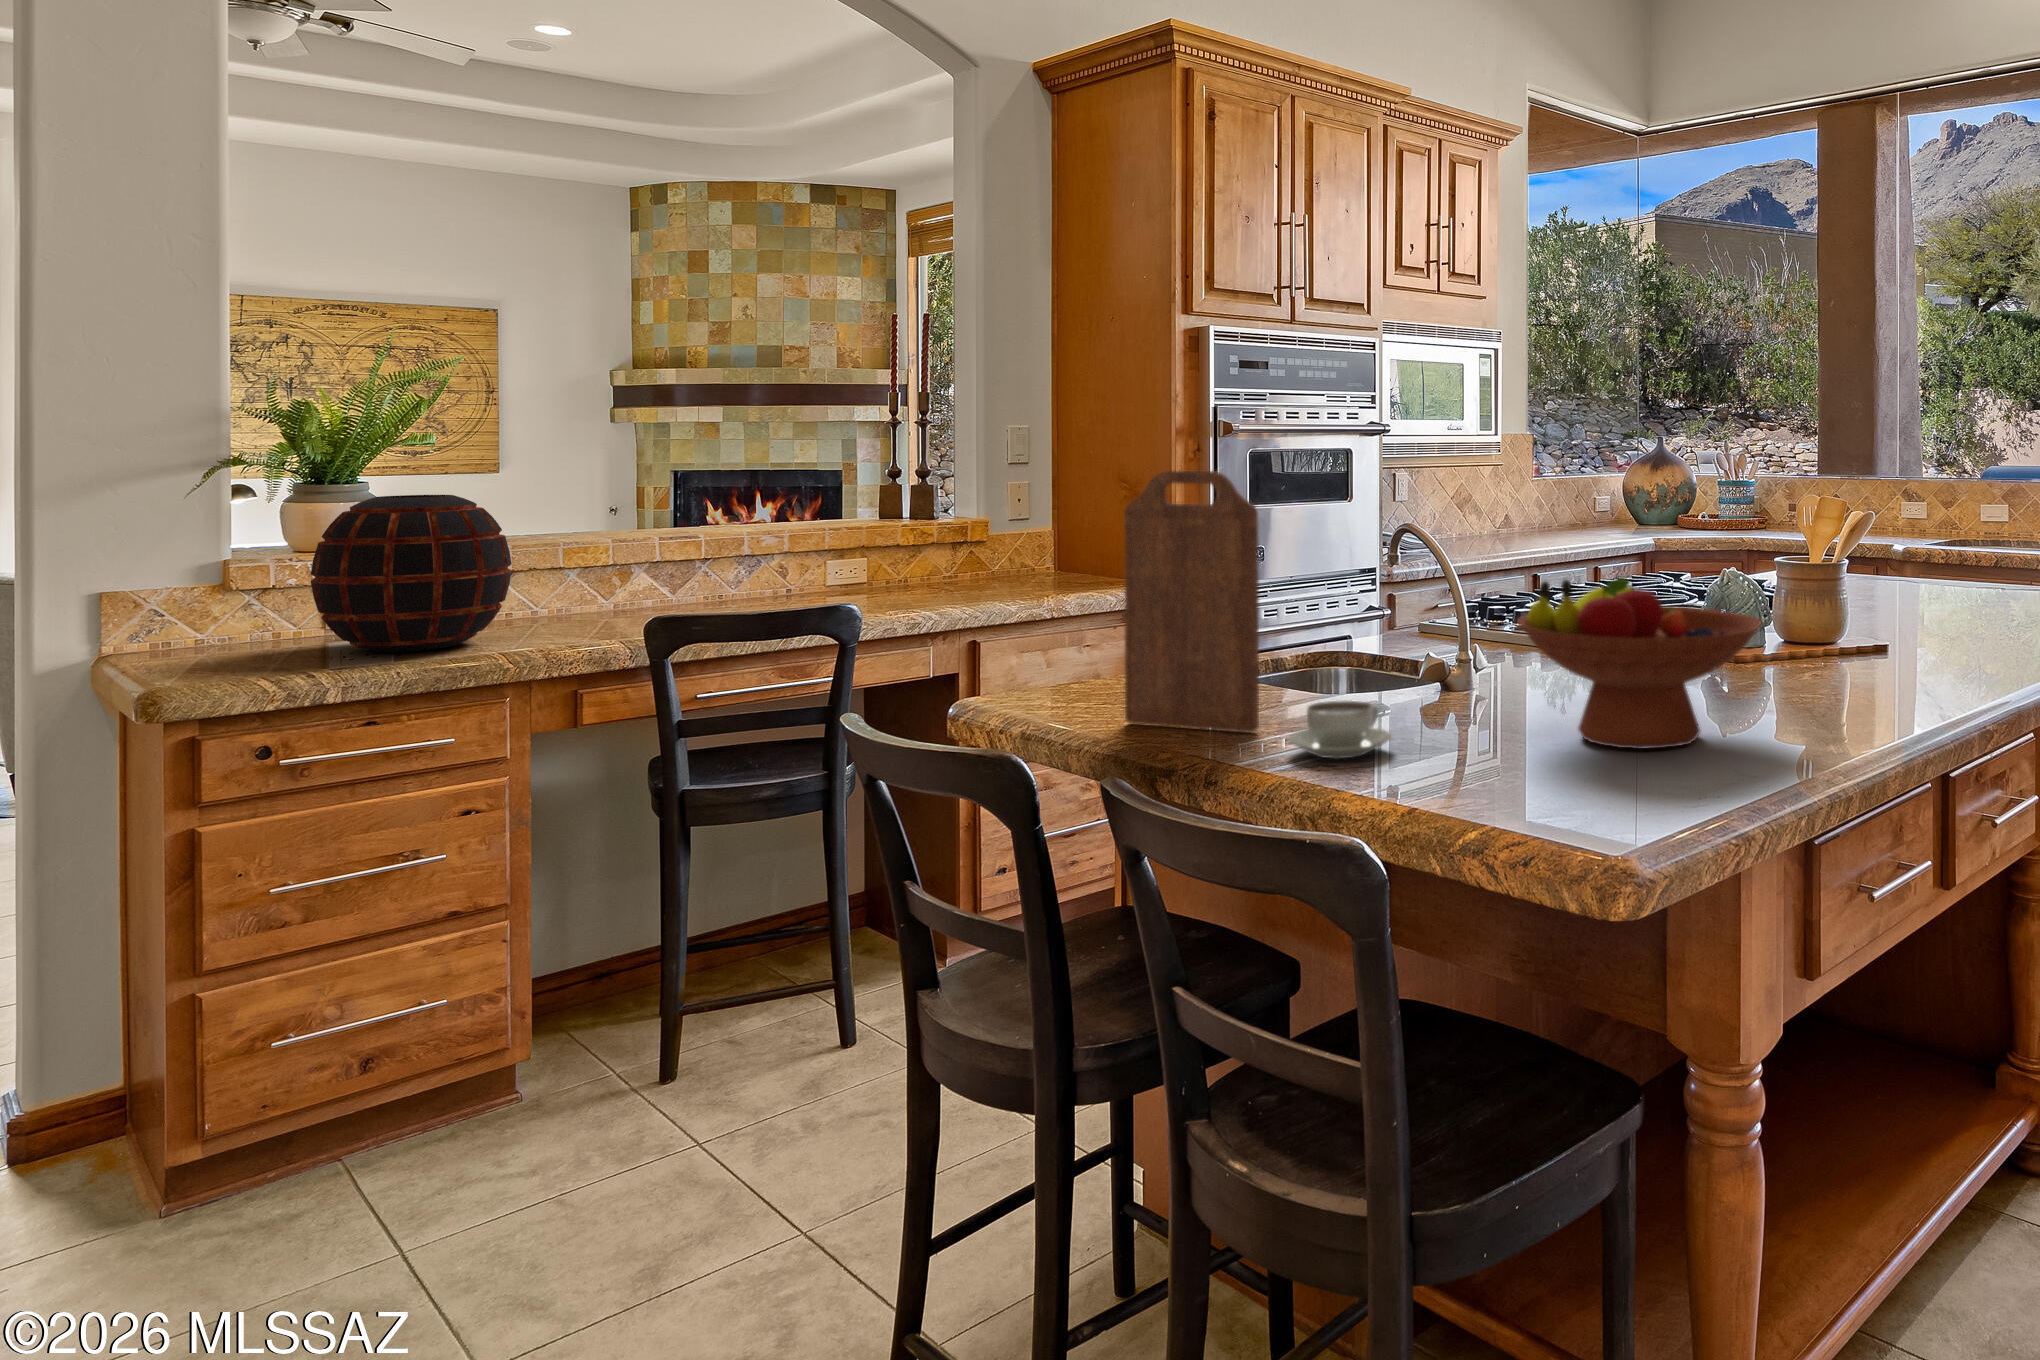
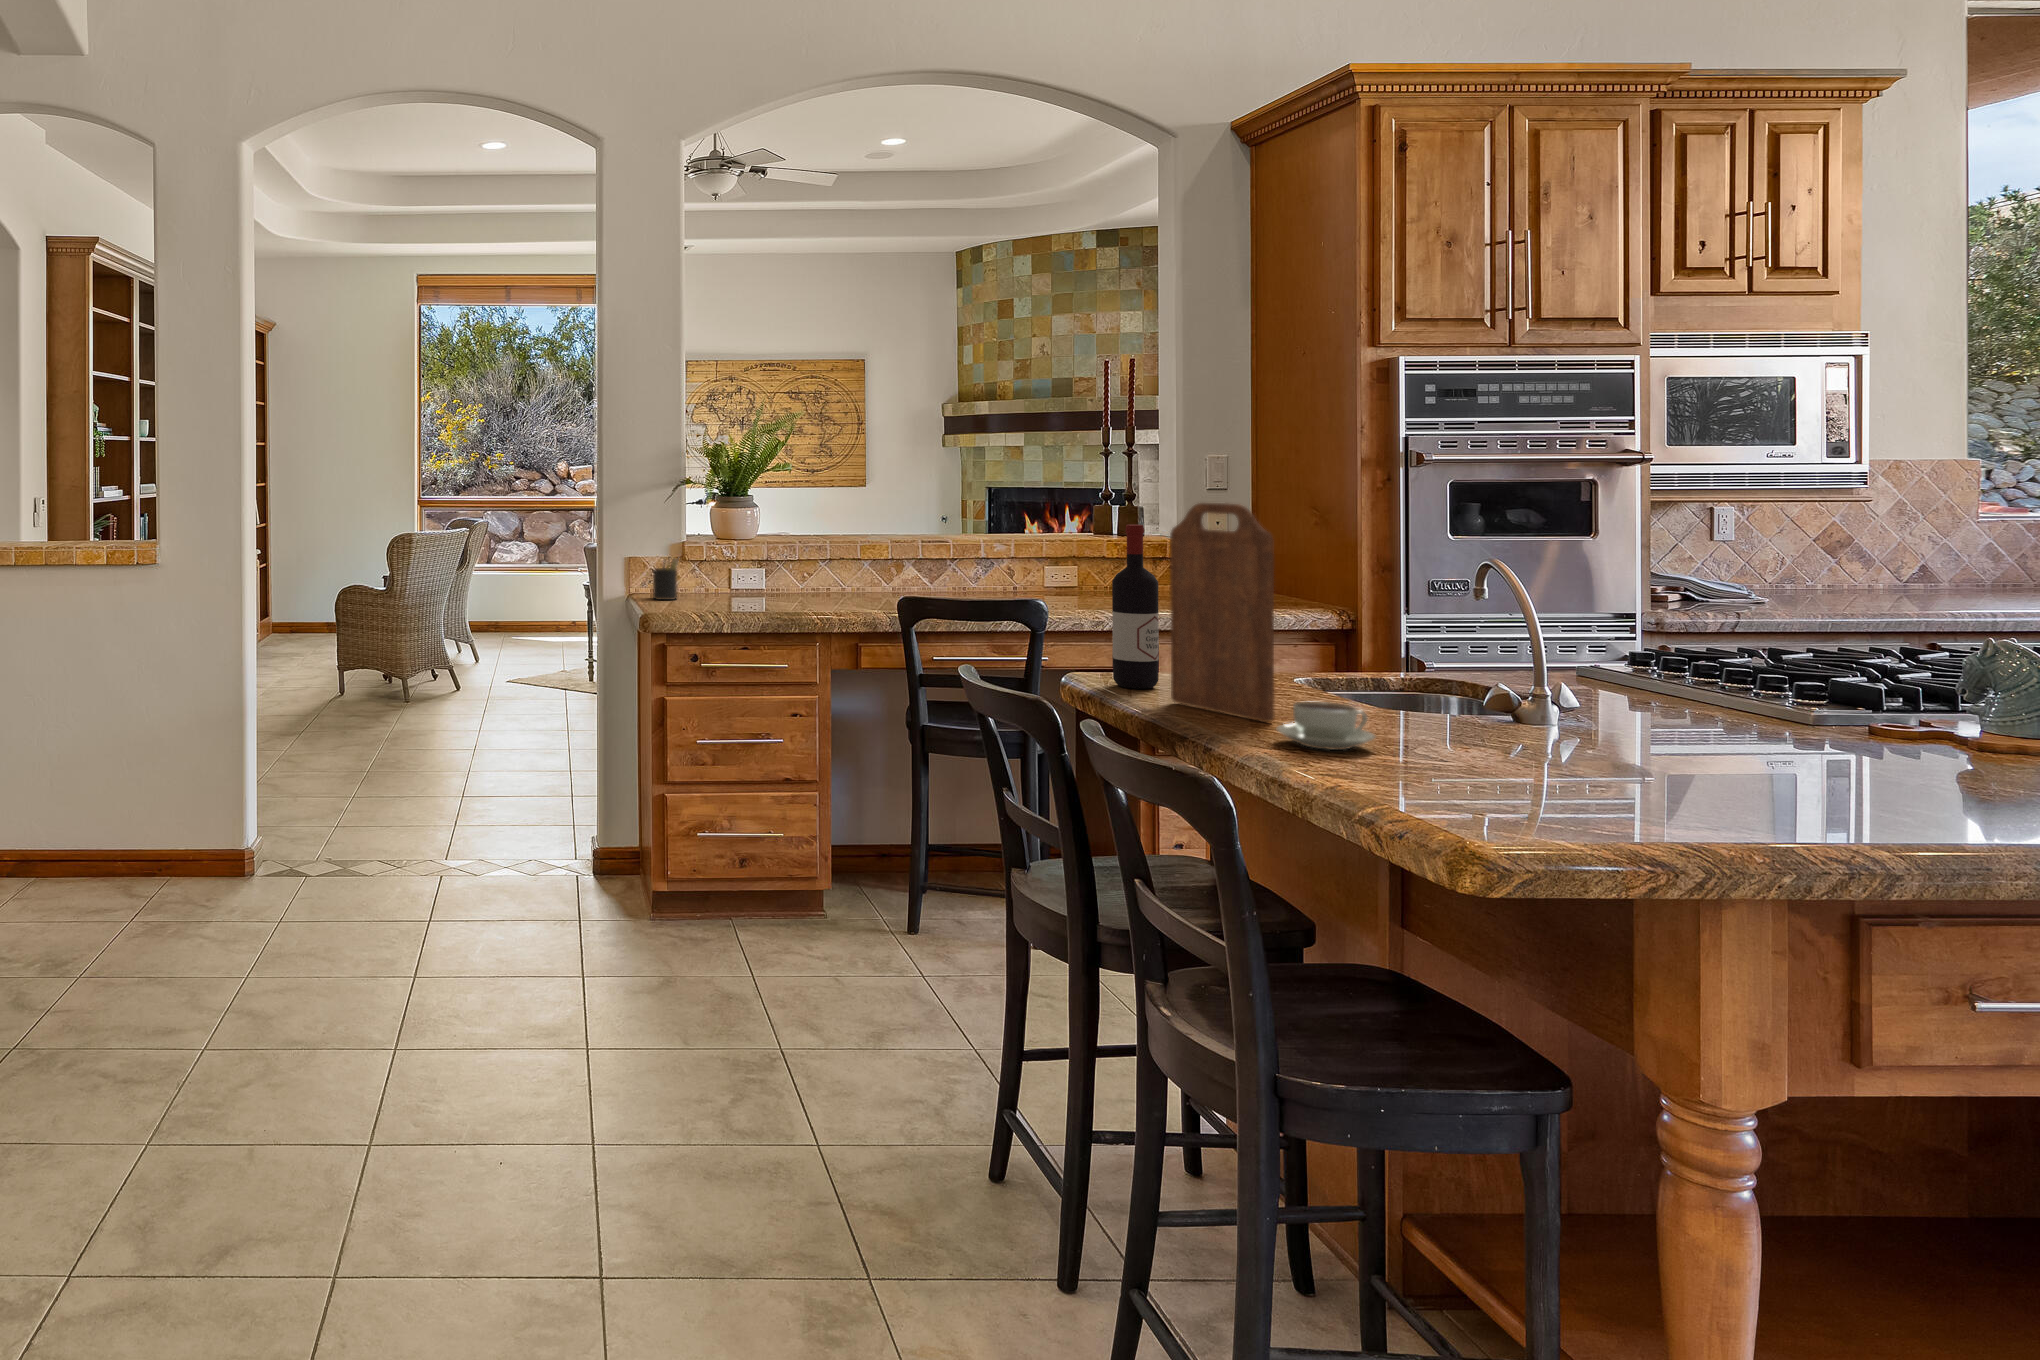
decorative vase: present [311,495,512,652] -> none [718,503,824,606]
wine bottle: none [1033,502,1090,711] -> present [1112,525,1159,689]
pen holder: none [166,577,231,662] -> present [653,557,679,600]
fruit bowl: present [1517,577,1762,749] -> none [1511,617,1824,795]

